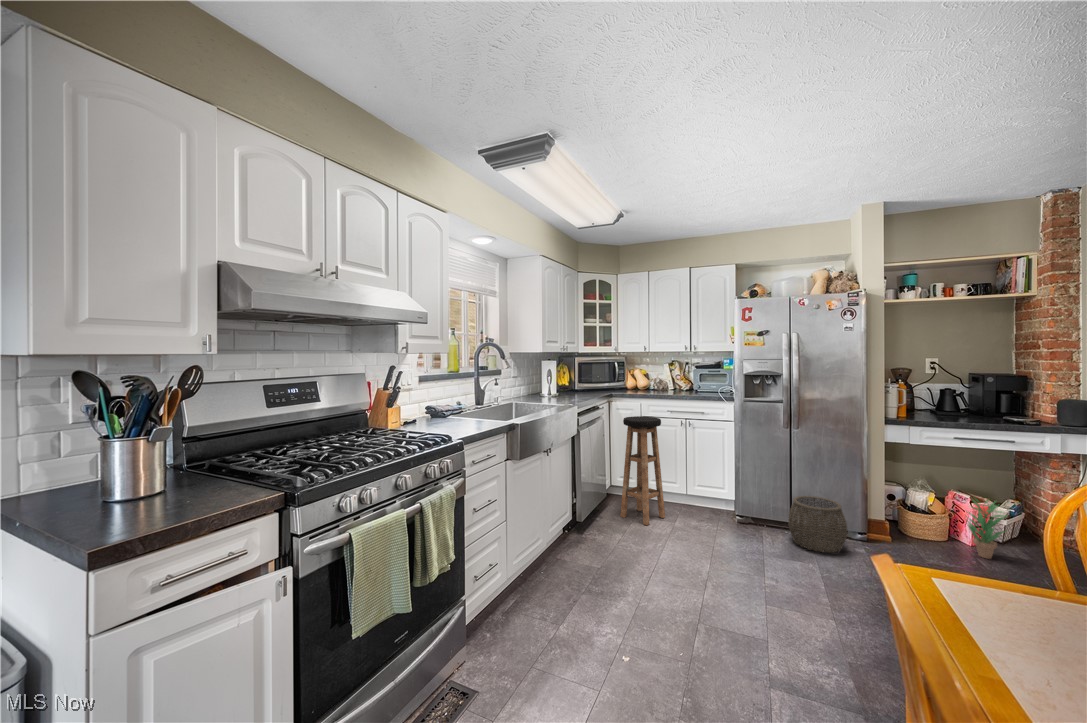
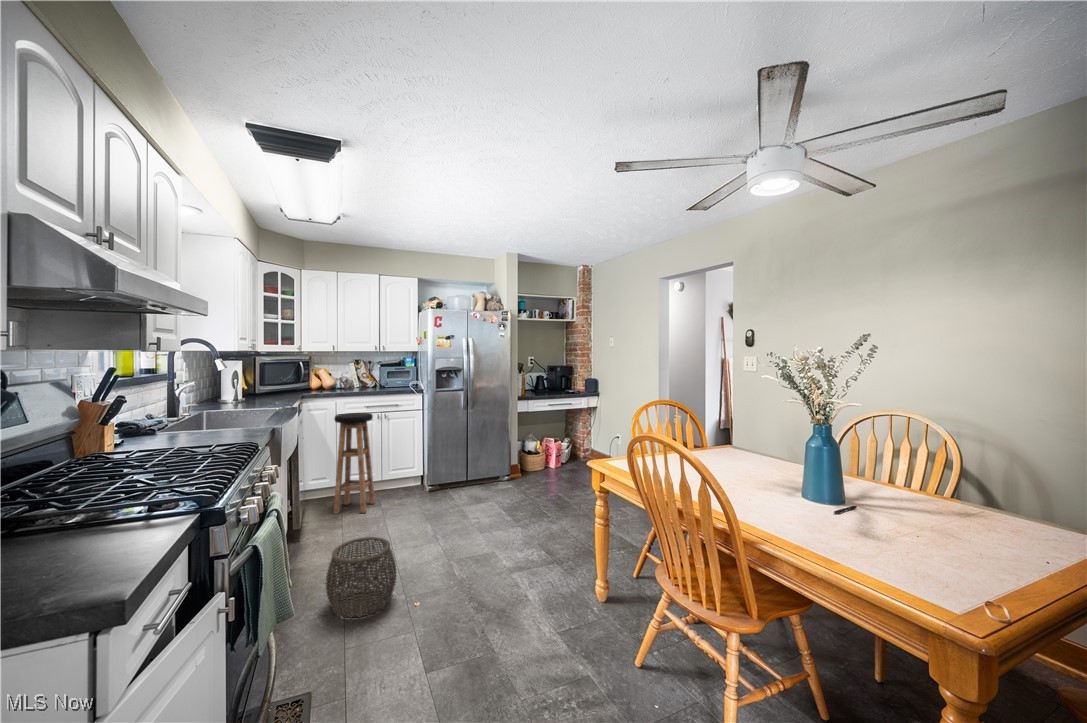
woven basket: present [788,496,847,553] -> present [326,537,397,618]
potted plant: present [966,499,1005,559] -> none [555,437,574,472]

